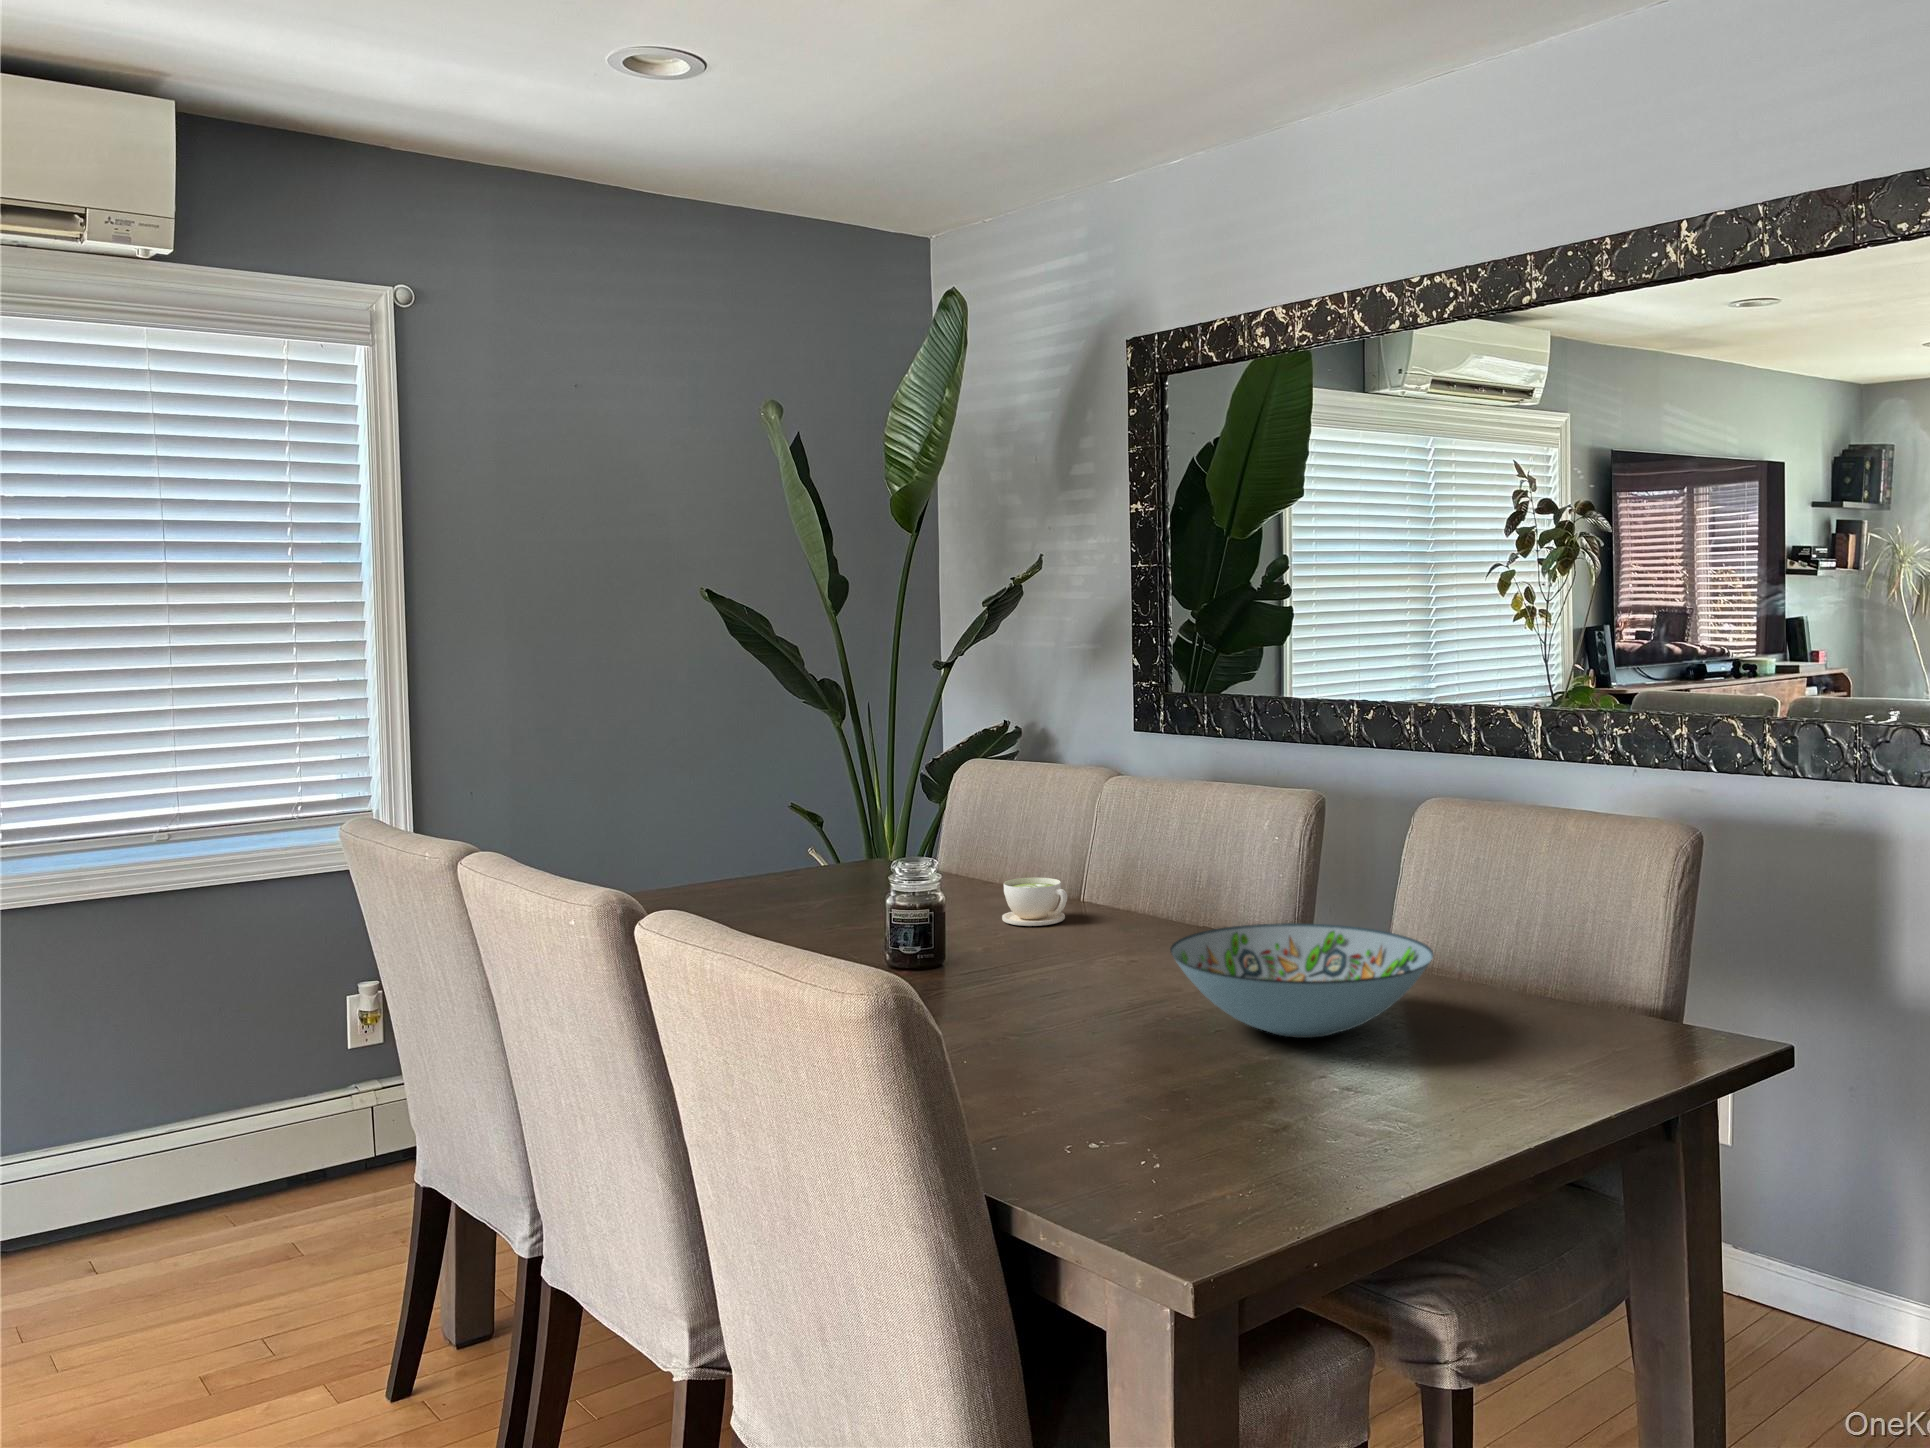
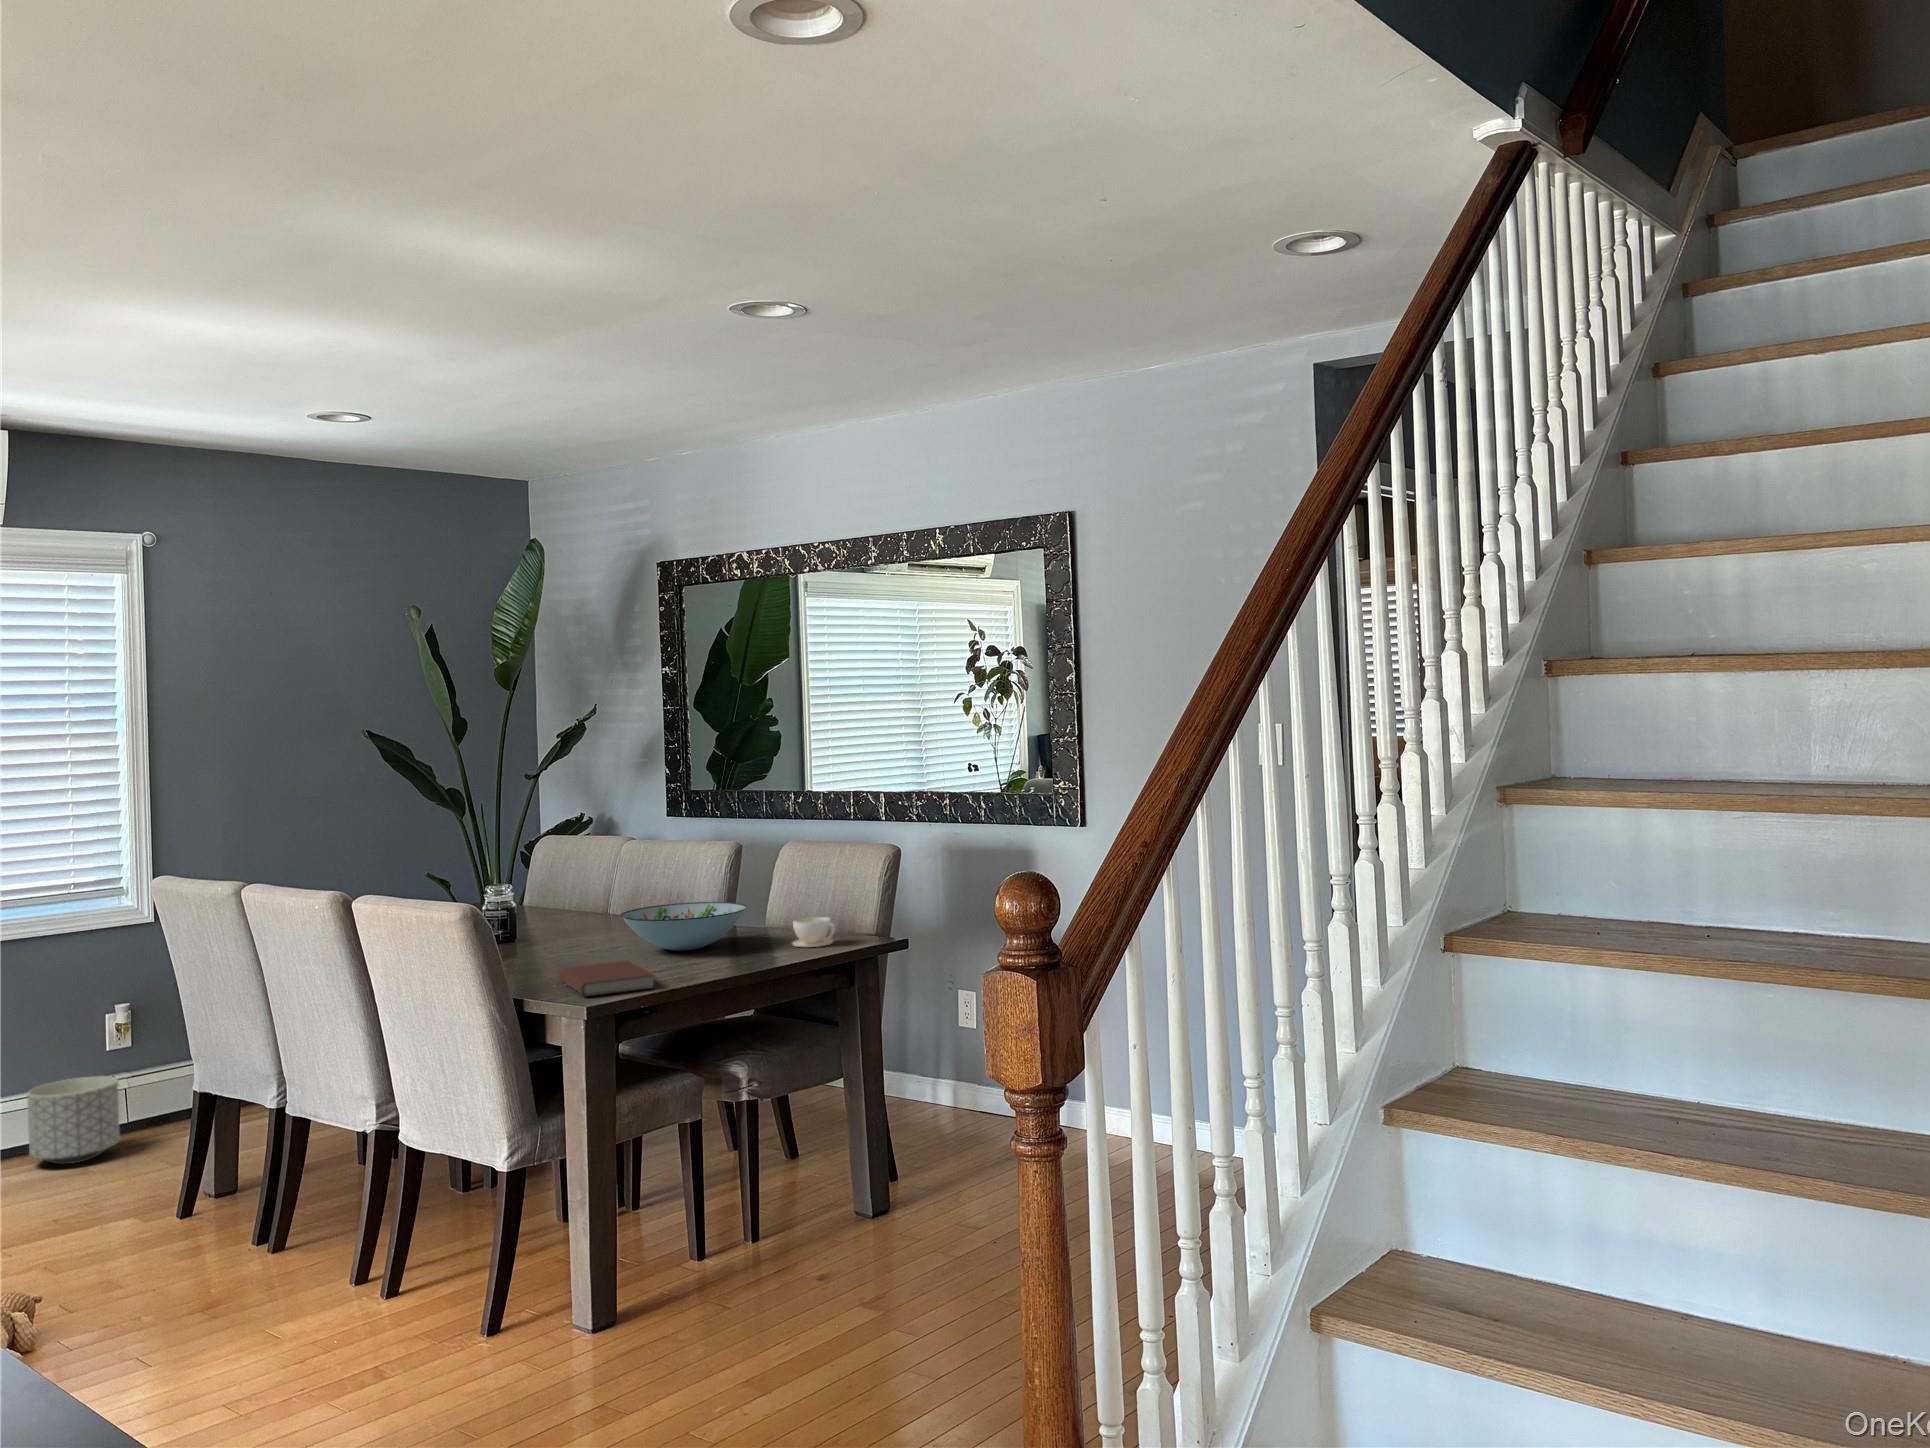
coffee cup: present [1002,877,1067,926] -> present [793,917,835,947]
book: none [1071,1082,1328,1216] -> present [558,960,654,997]
planter: none [229,1086,359,1220] -> present [27,1076,120,1164]

